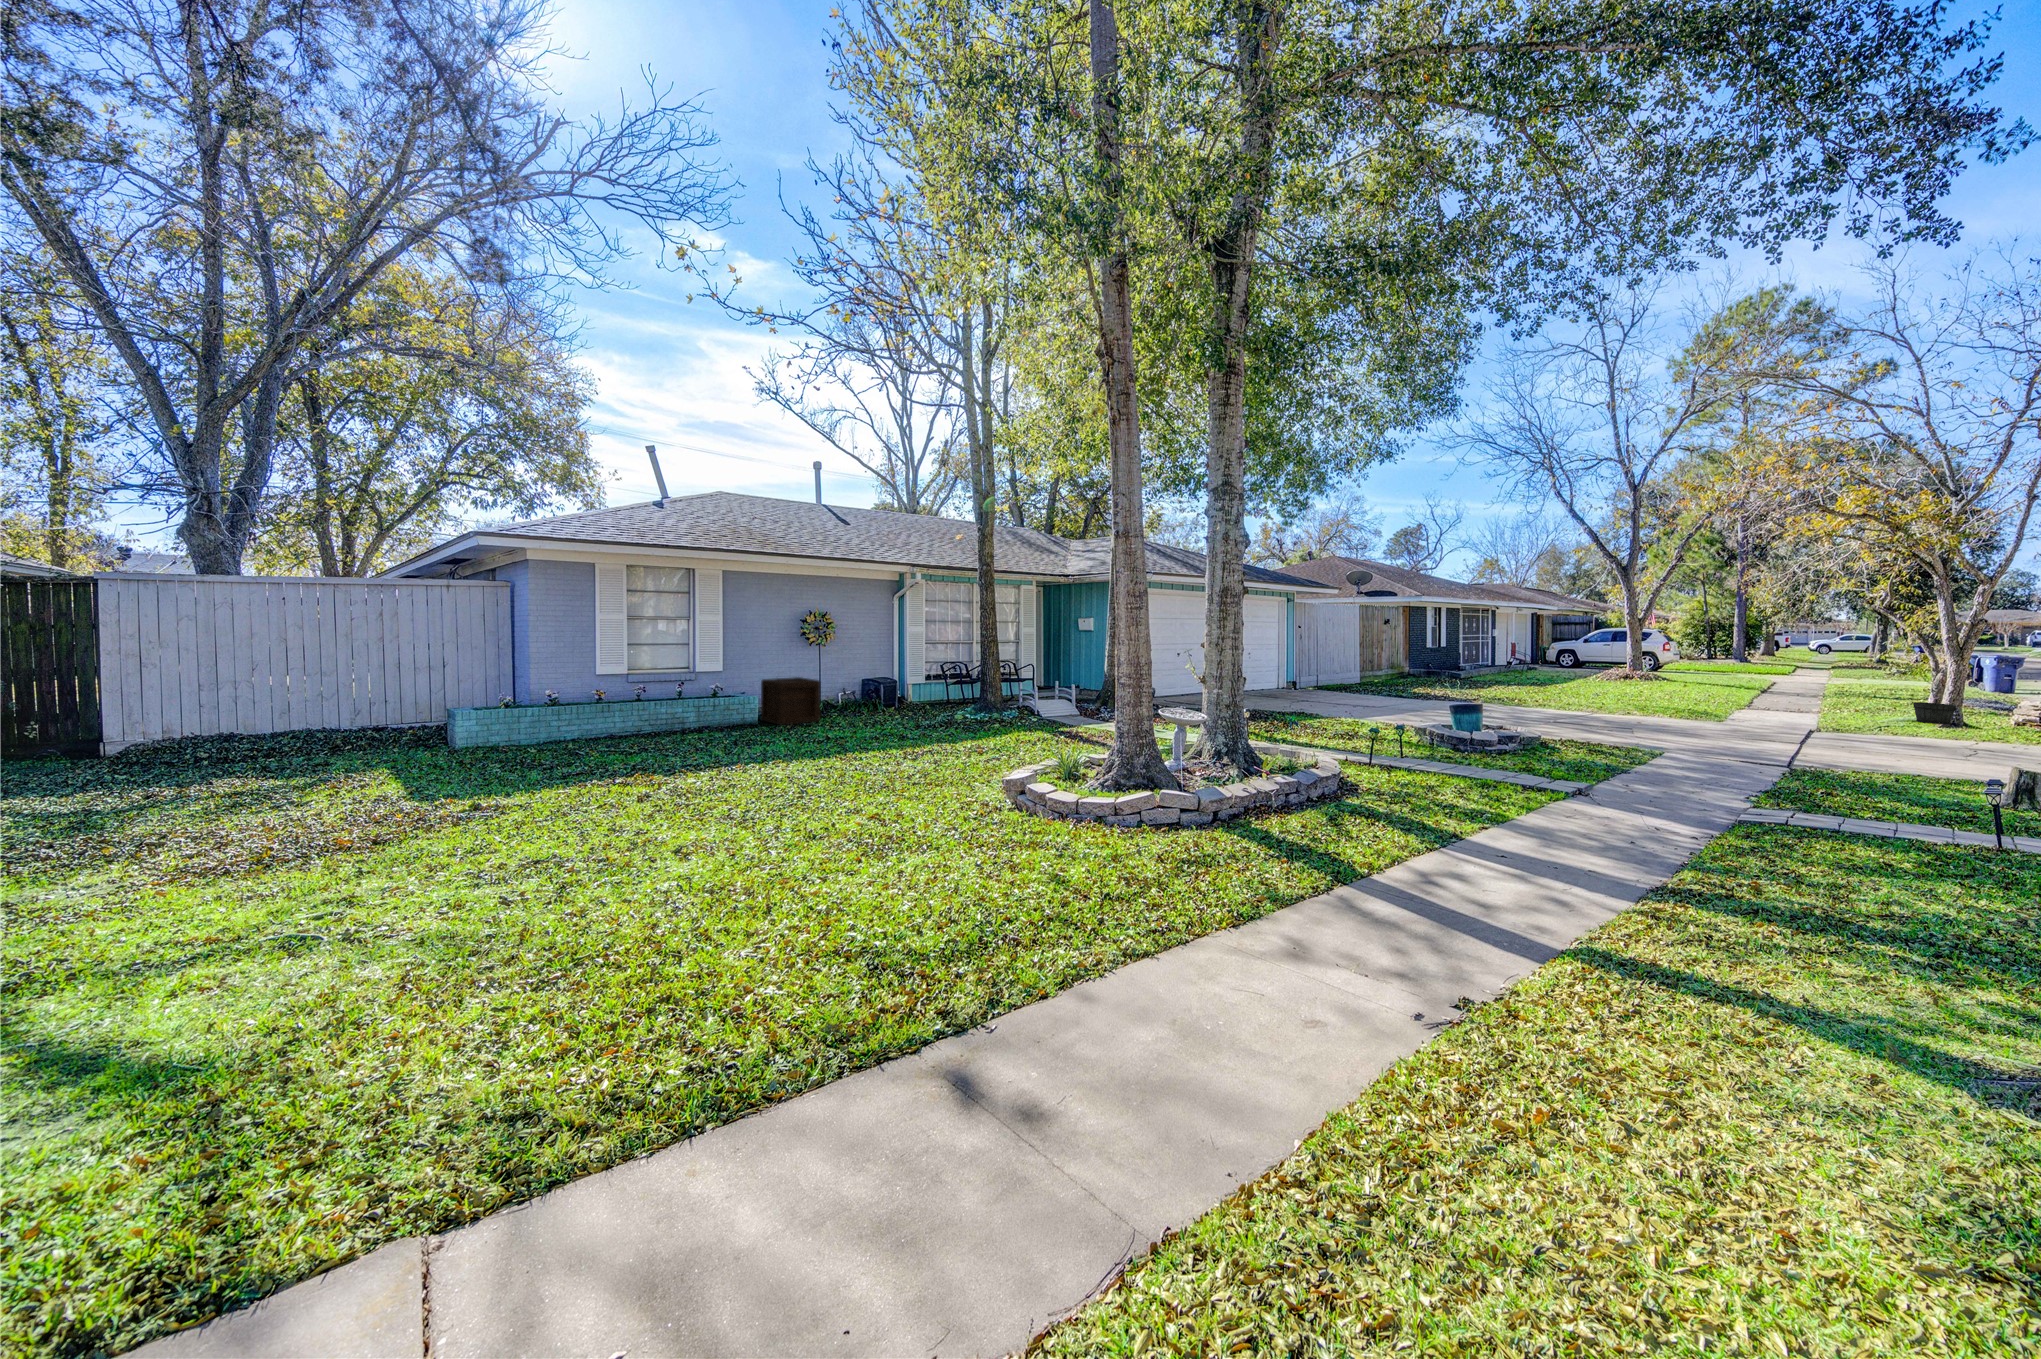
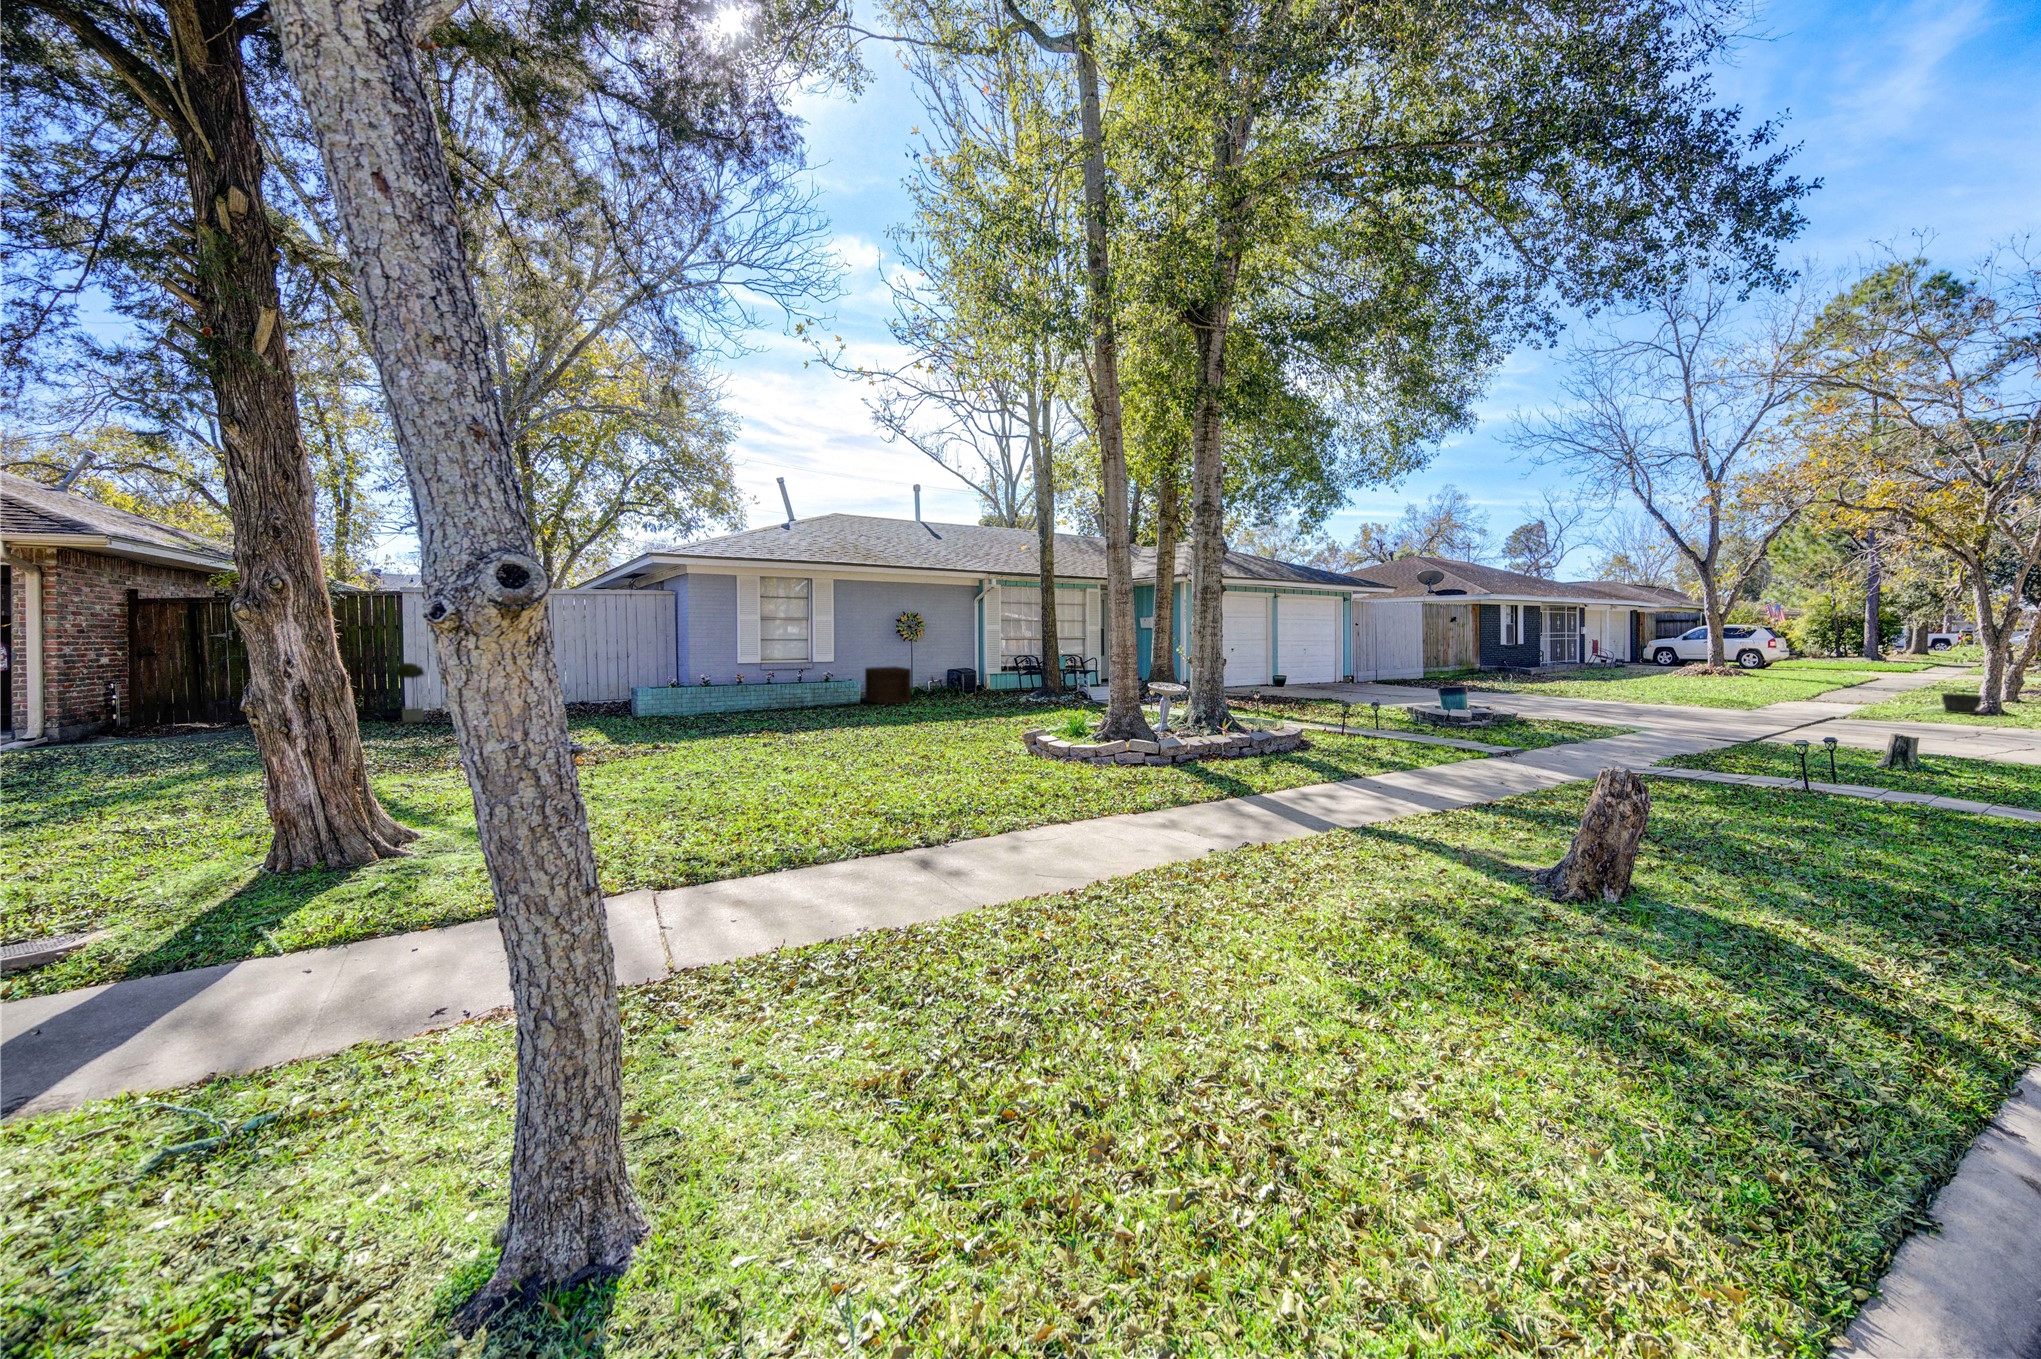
potted tree: none [43,679,100,769] -> present [396,663,424,723]

